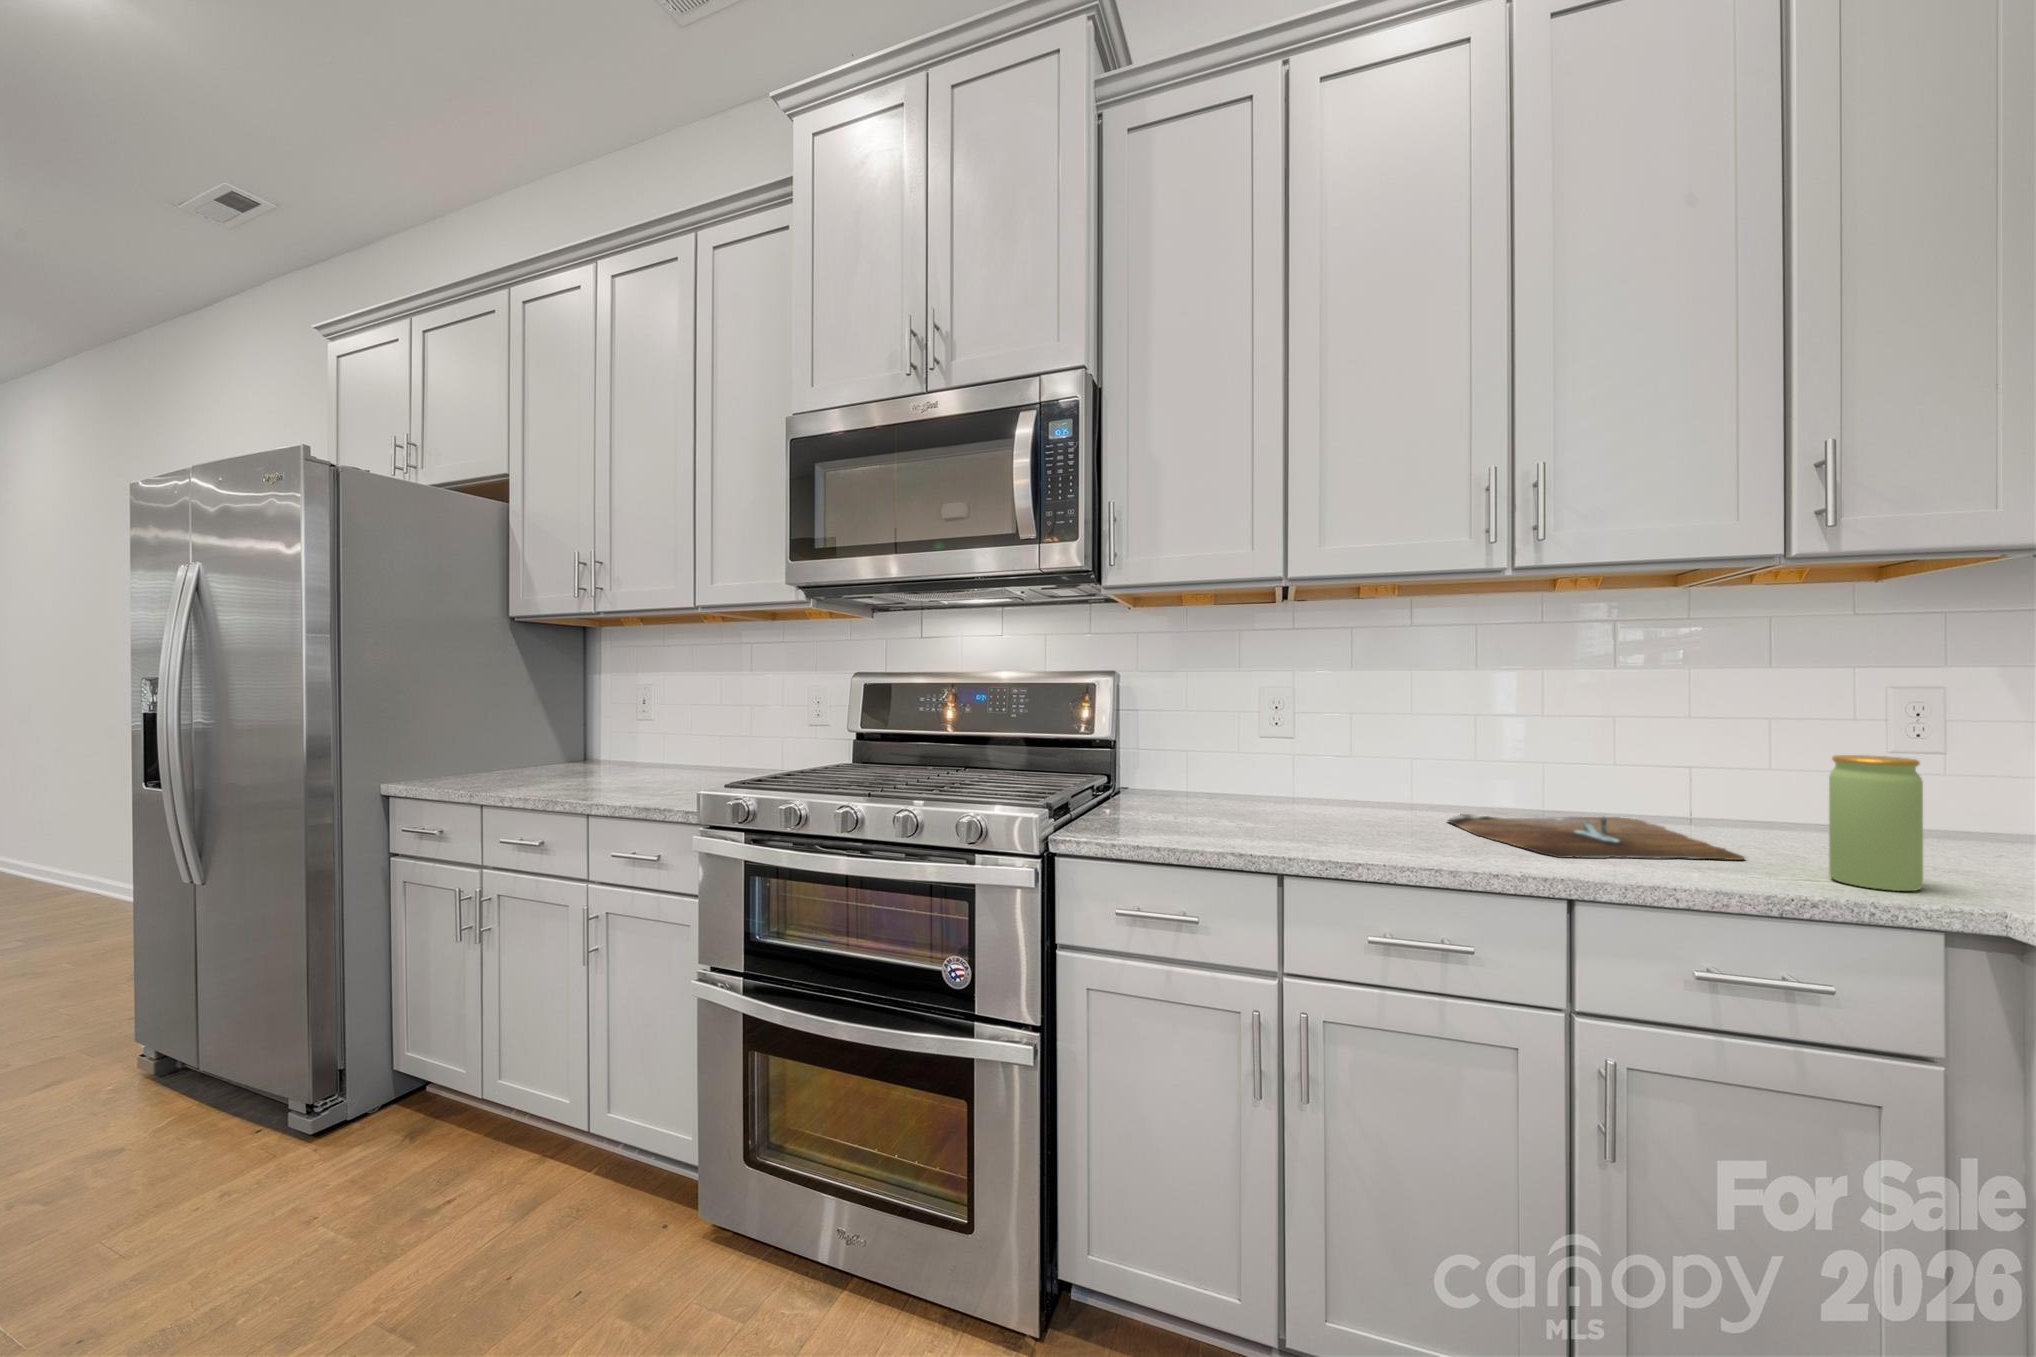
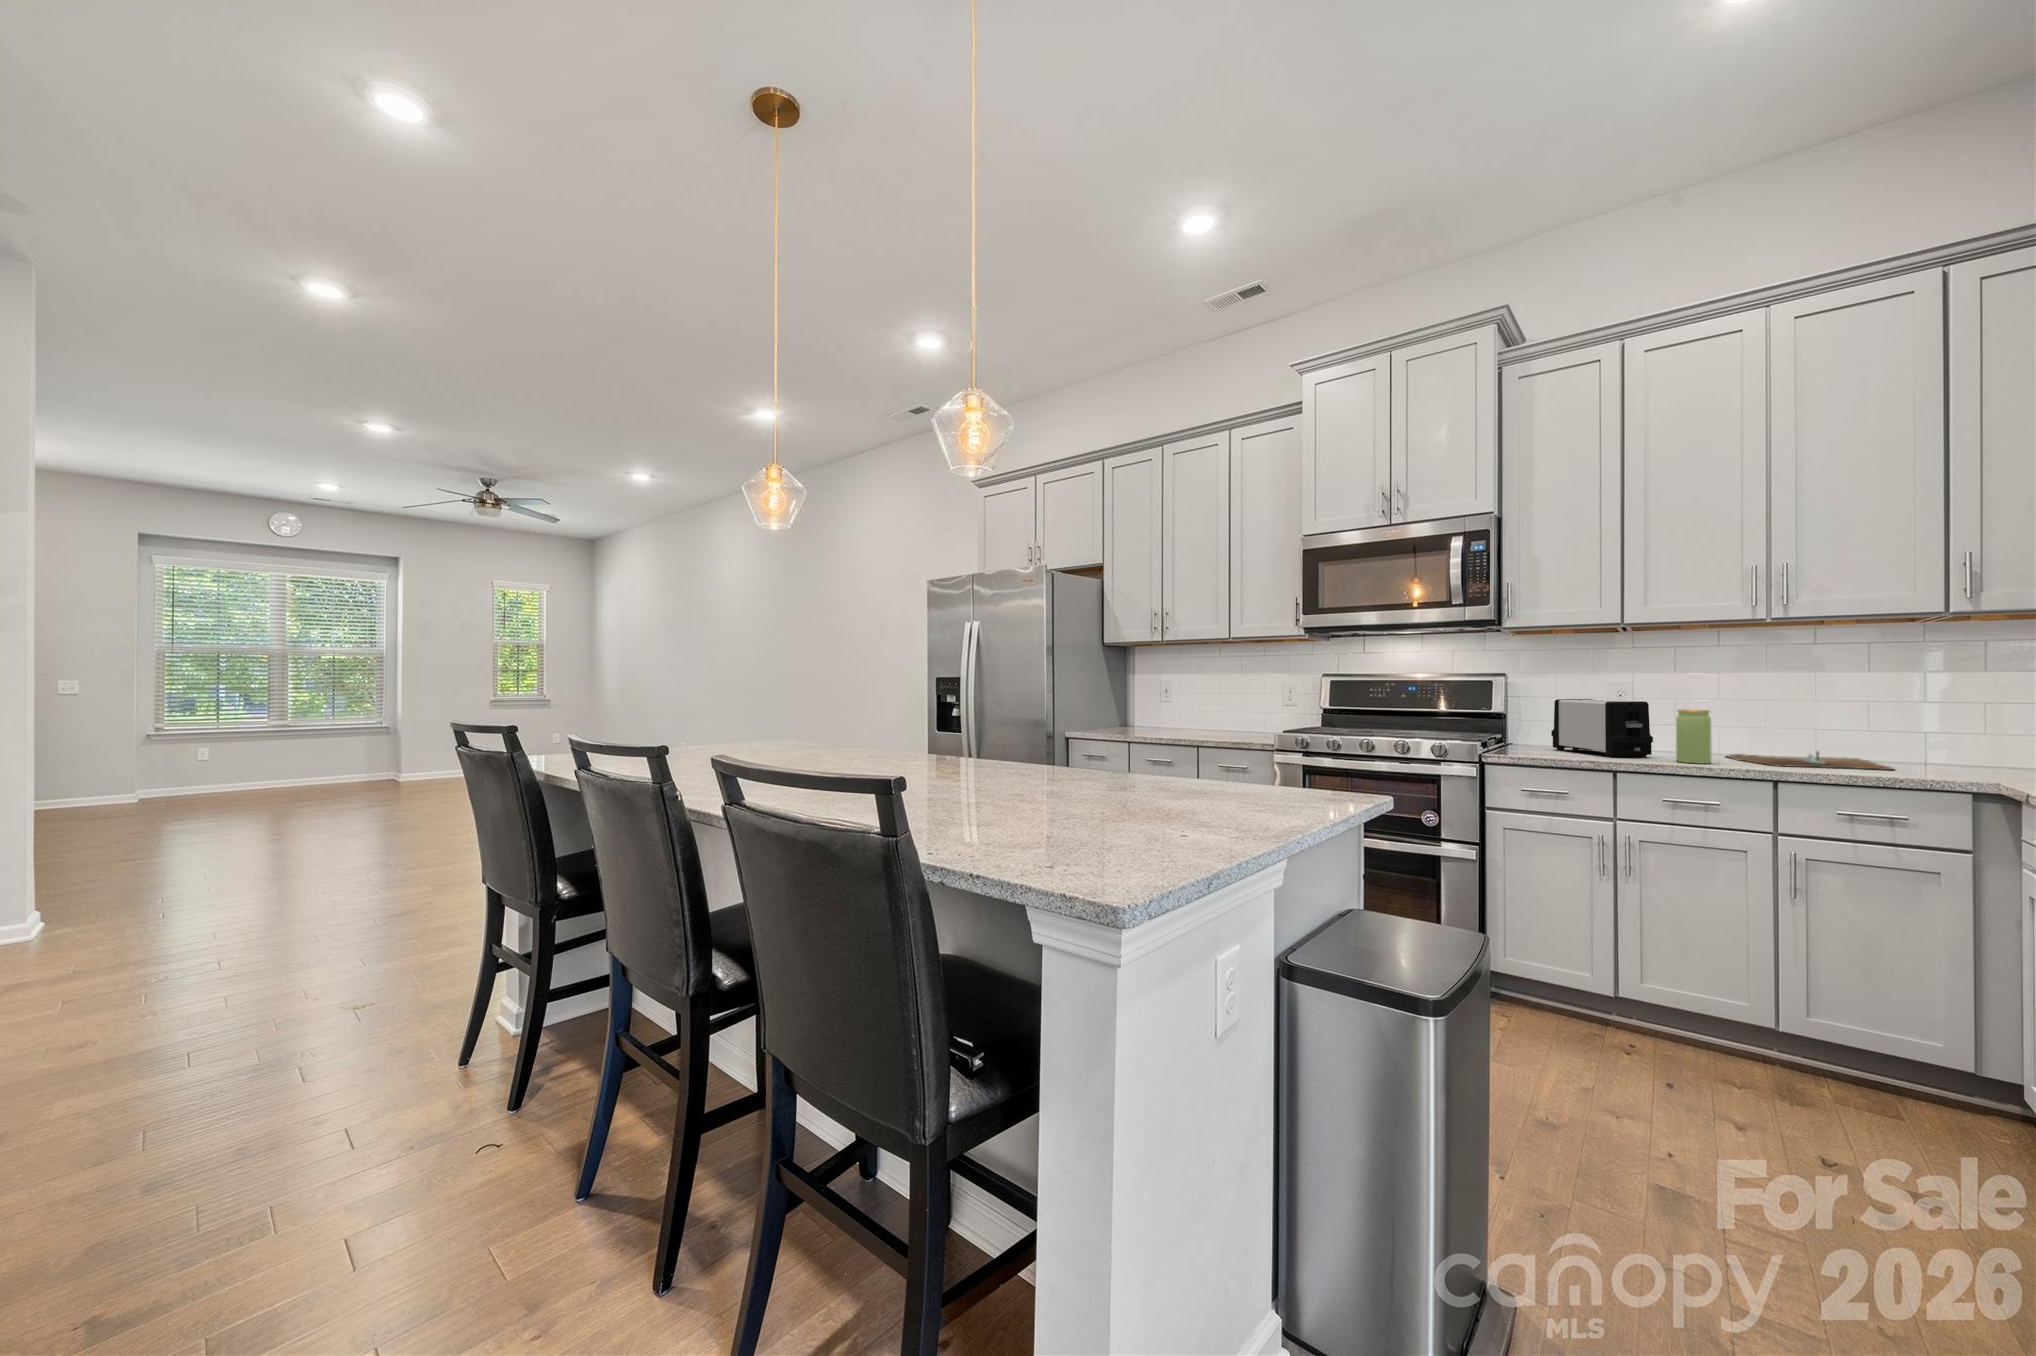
toaster: none [1180,718,1343,838] -> present [1551,699,1653,757]
jar: present [1829,755,1923,891] -> present [1676,709,1712,764]

